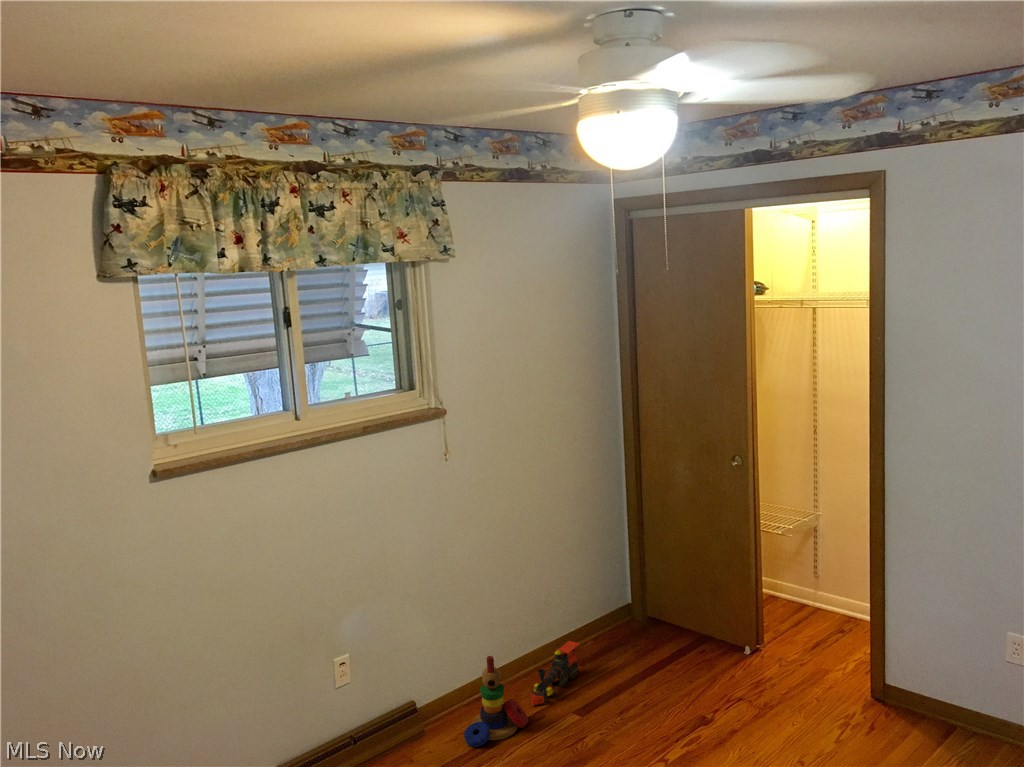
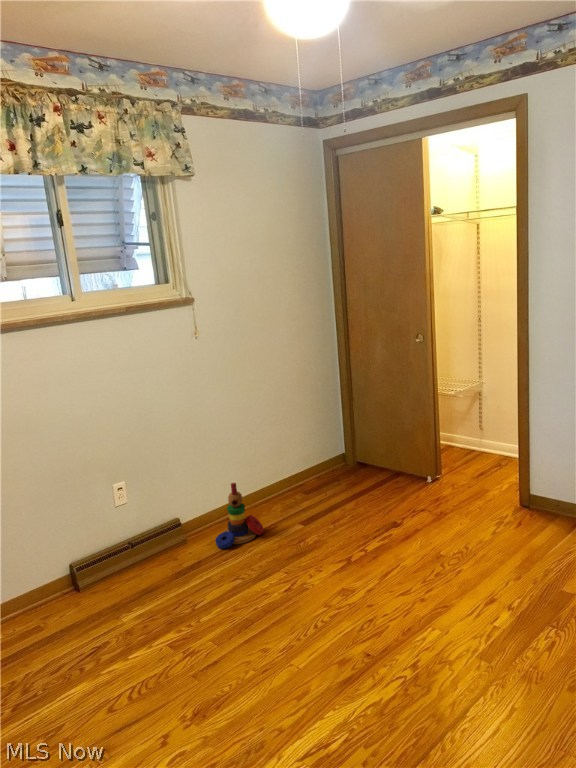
toy train: present [530,641,580,705] -> none [267,476,304,521]

